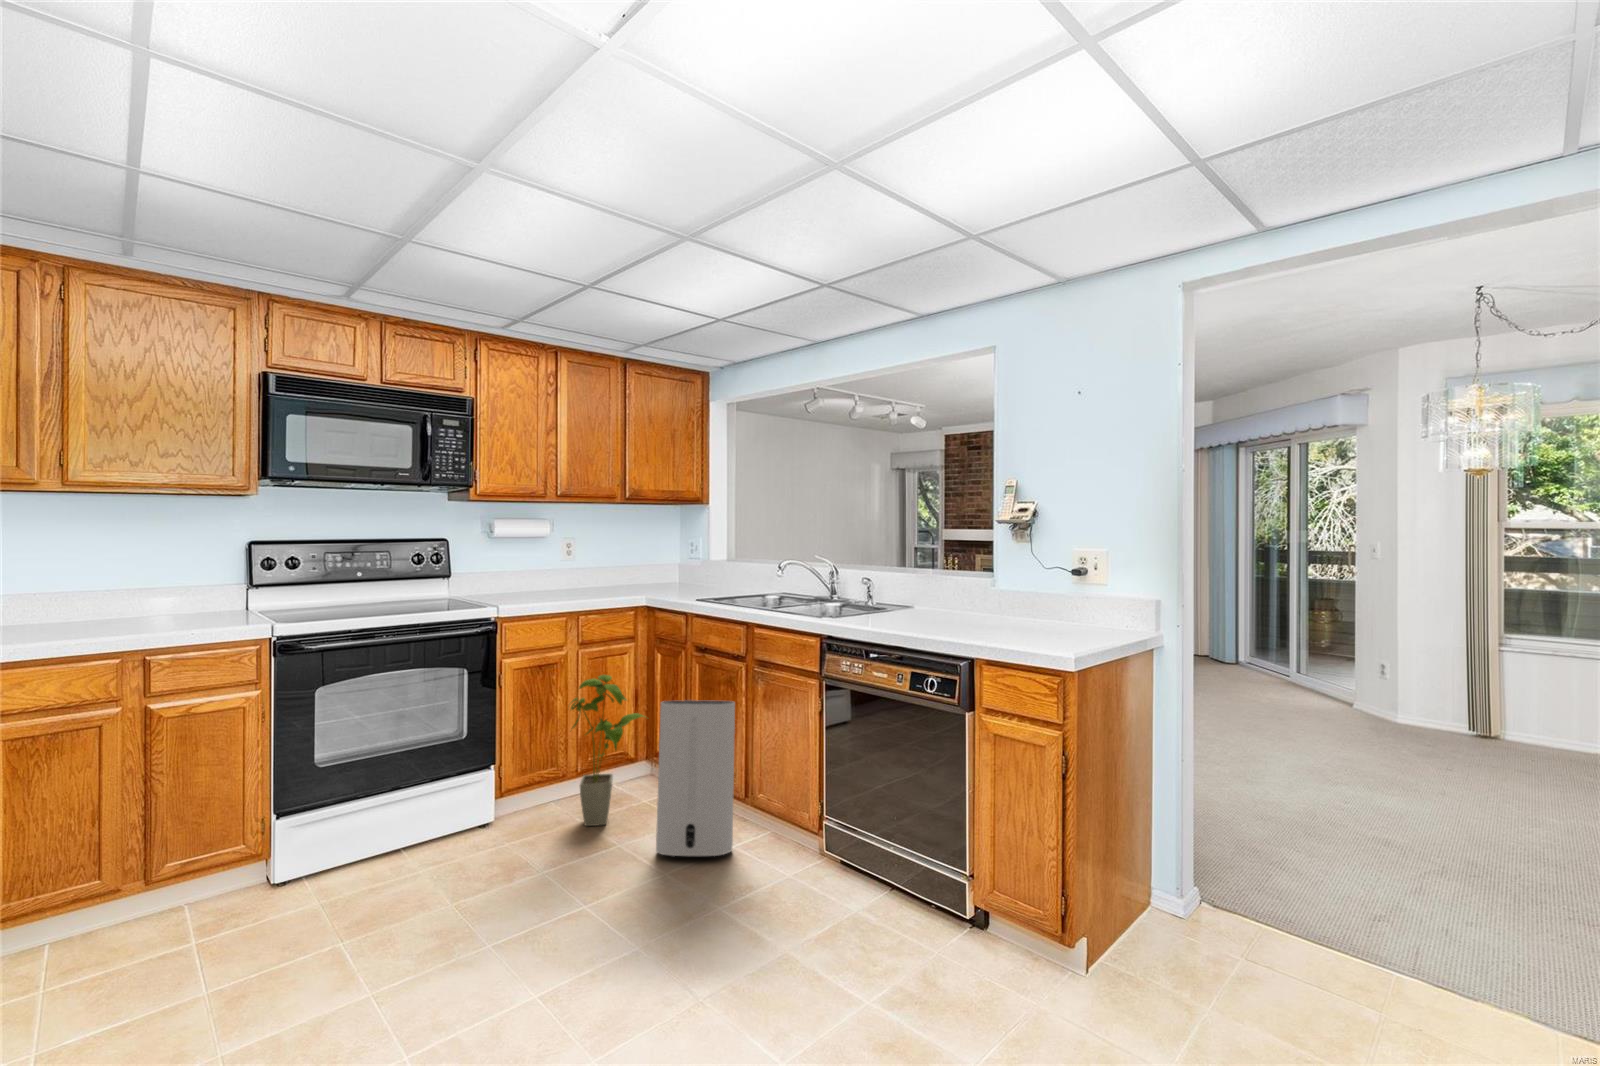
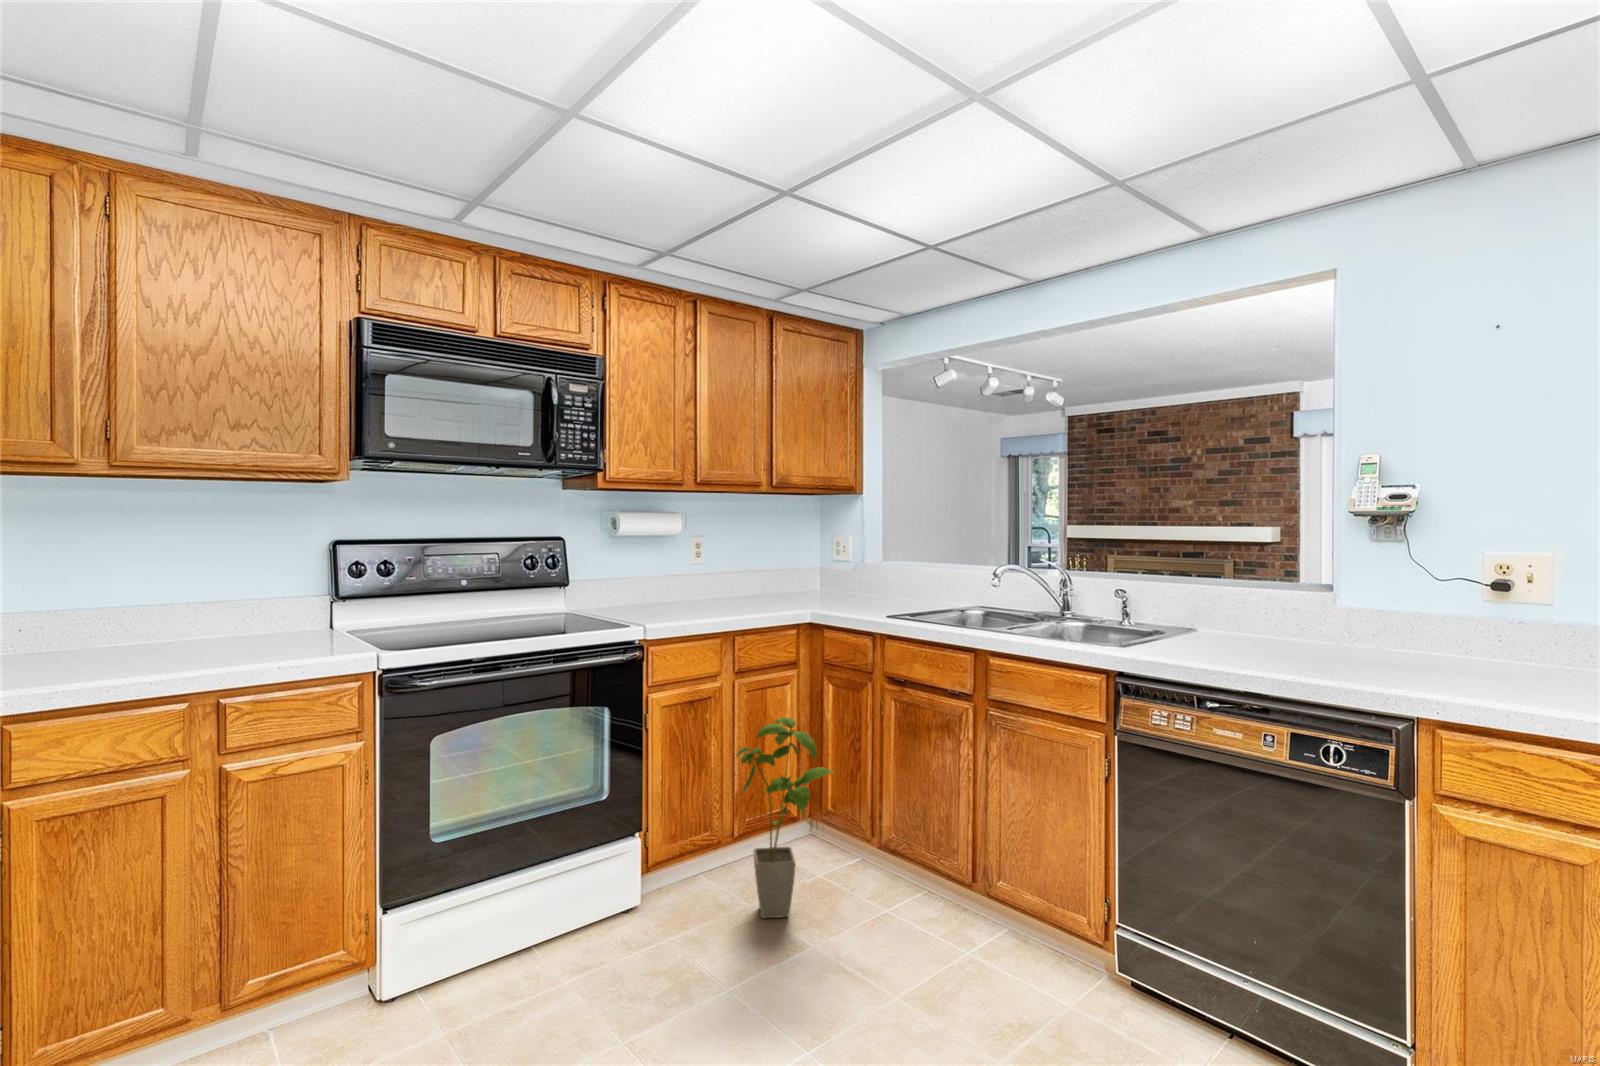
air purifier: present [656,700,735,856] -> none [874,755,980,975]

